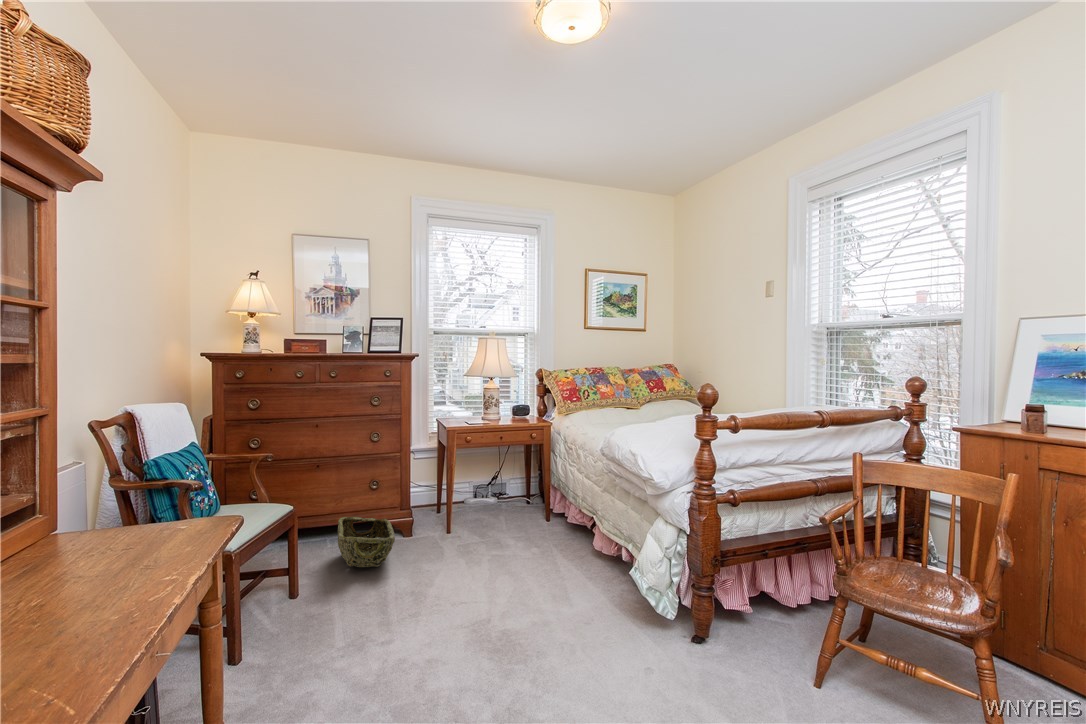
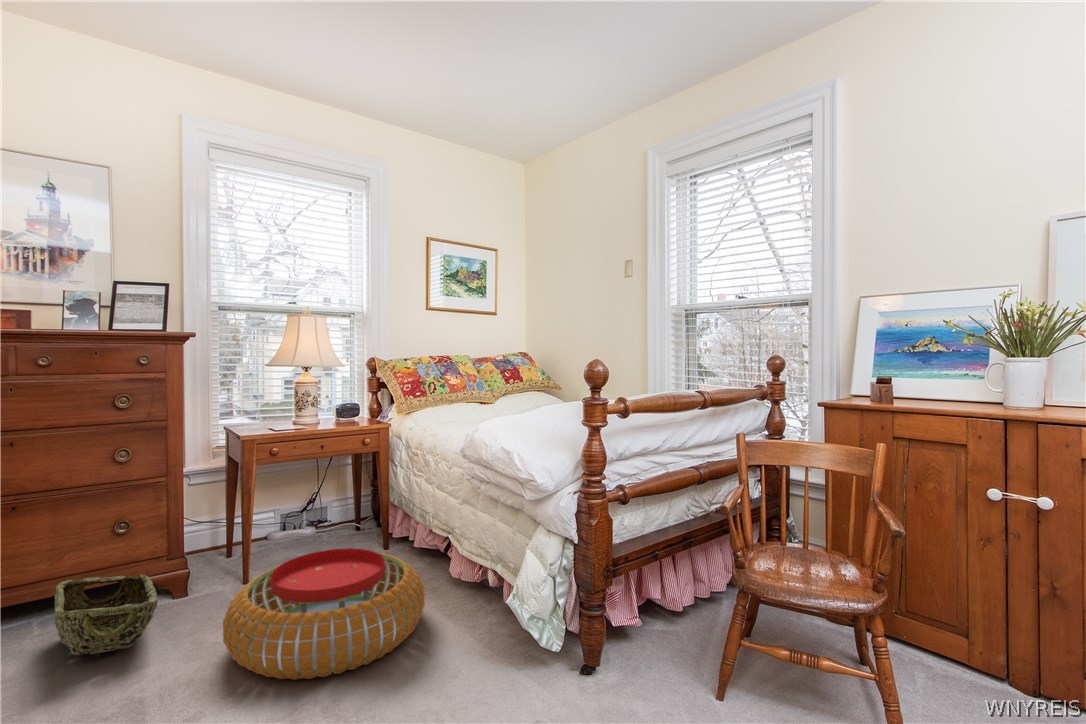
pouf: none [434,518,572,608] -> present [223,548,425,680]

